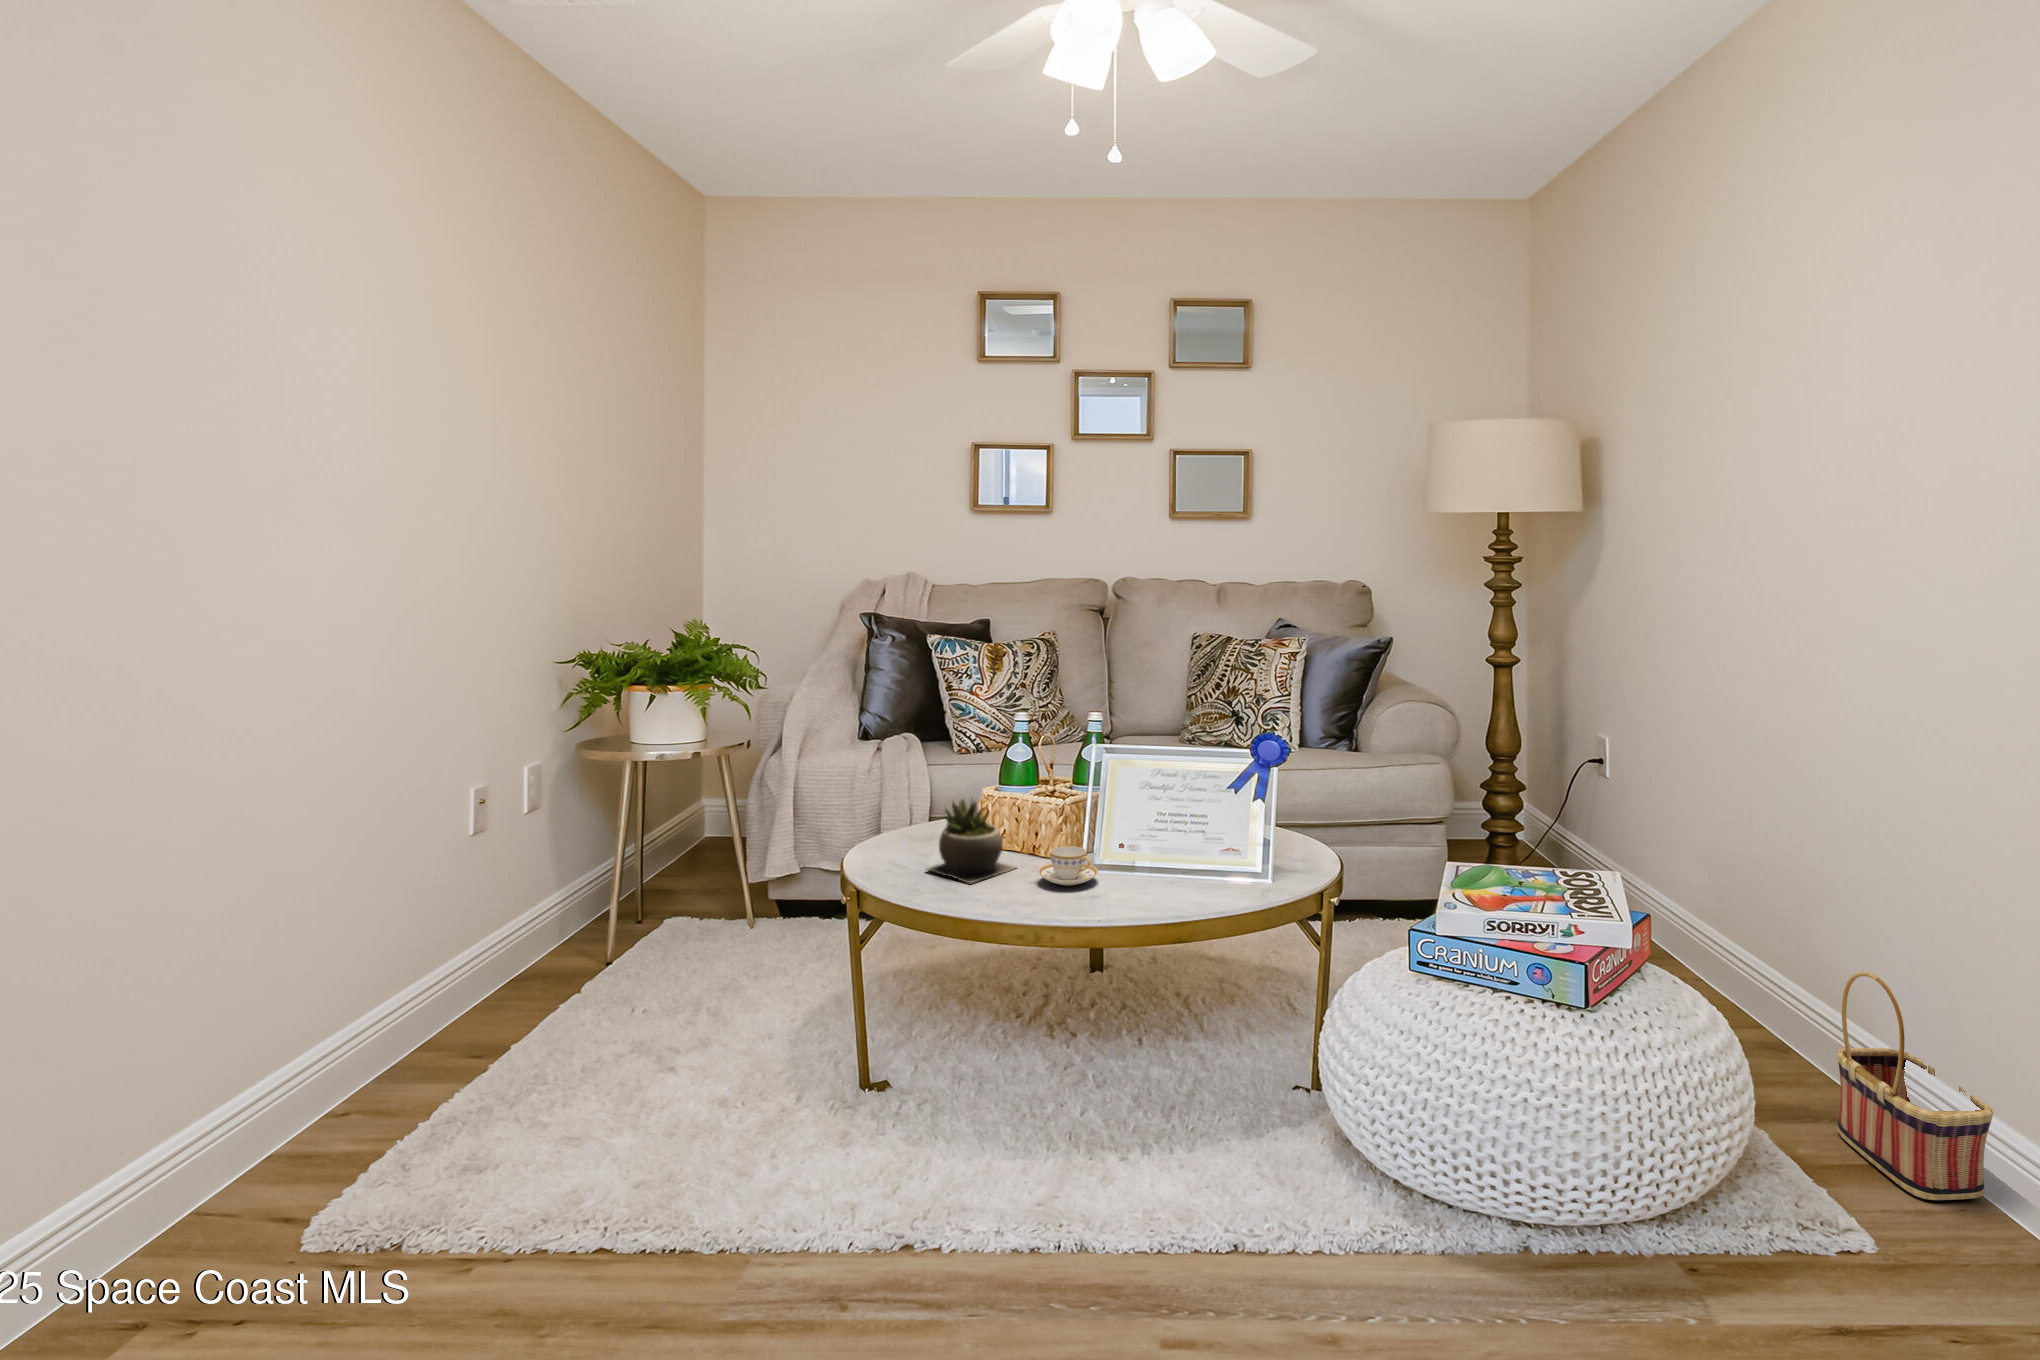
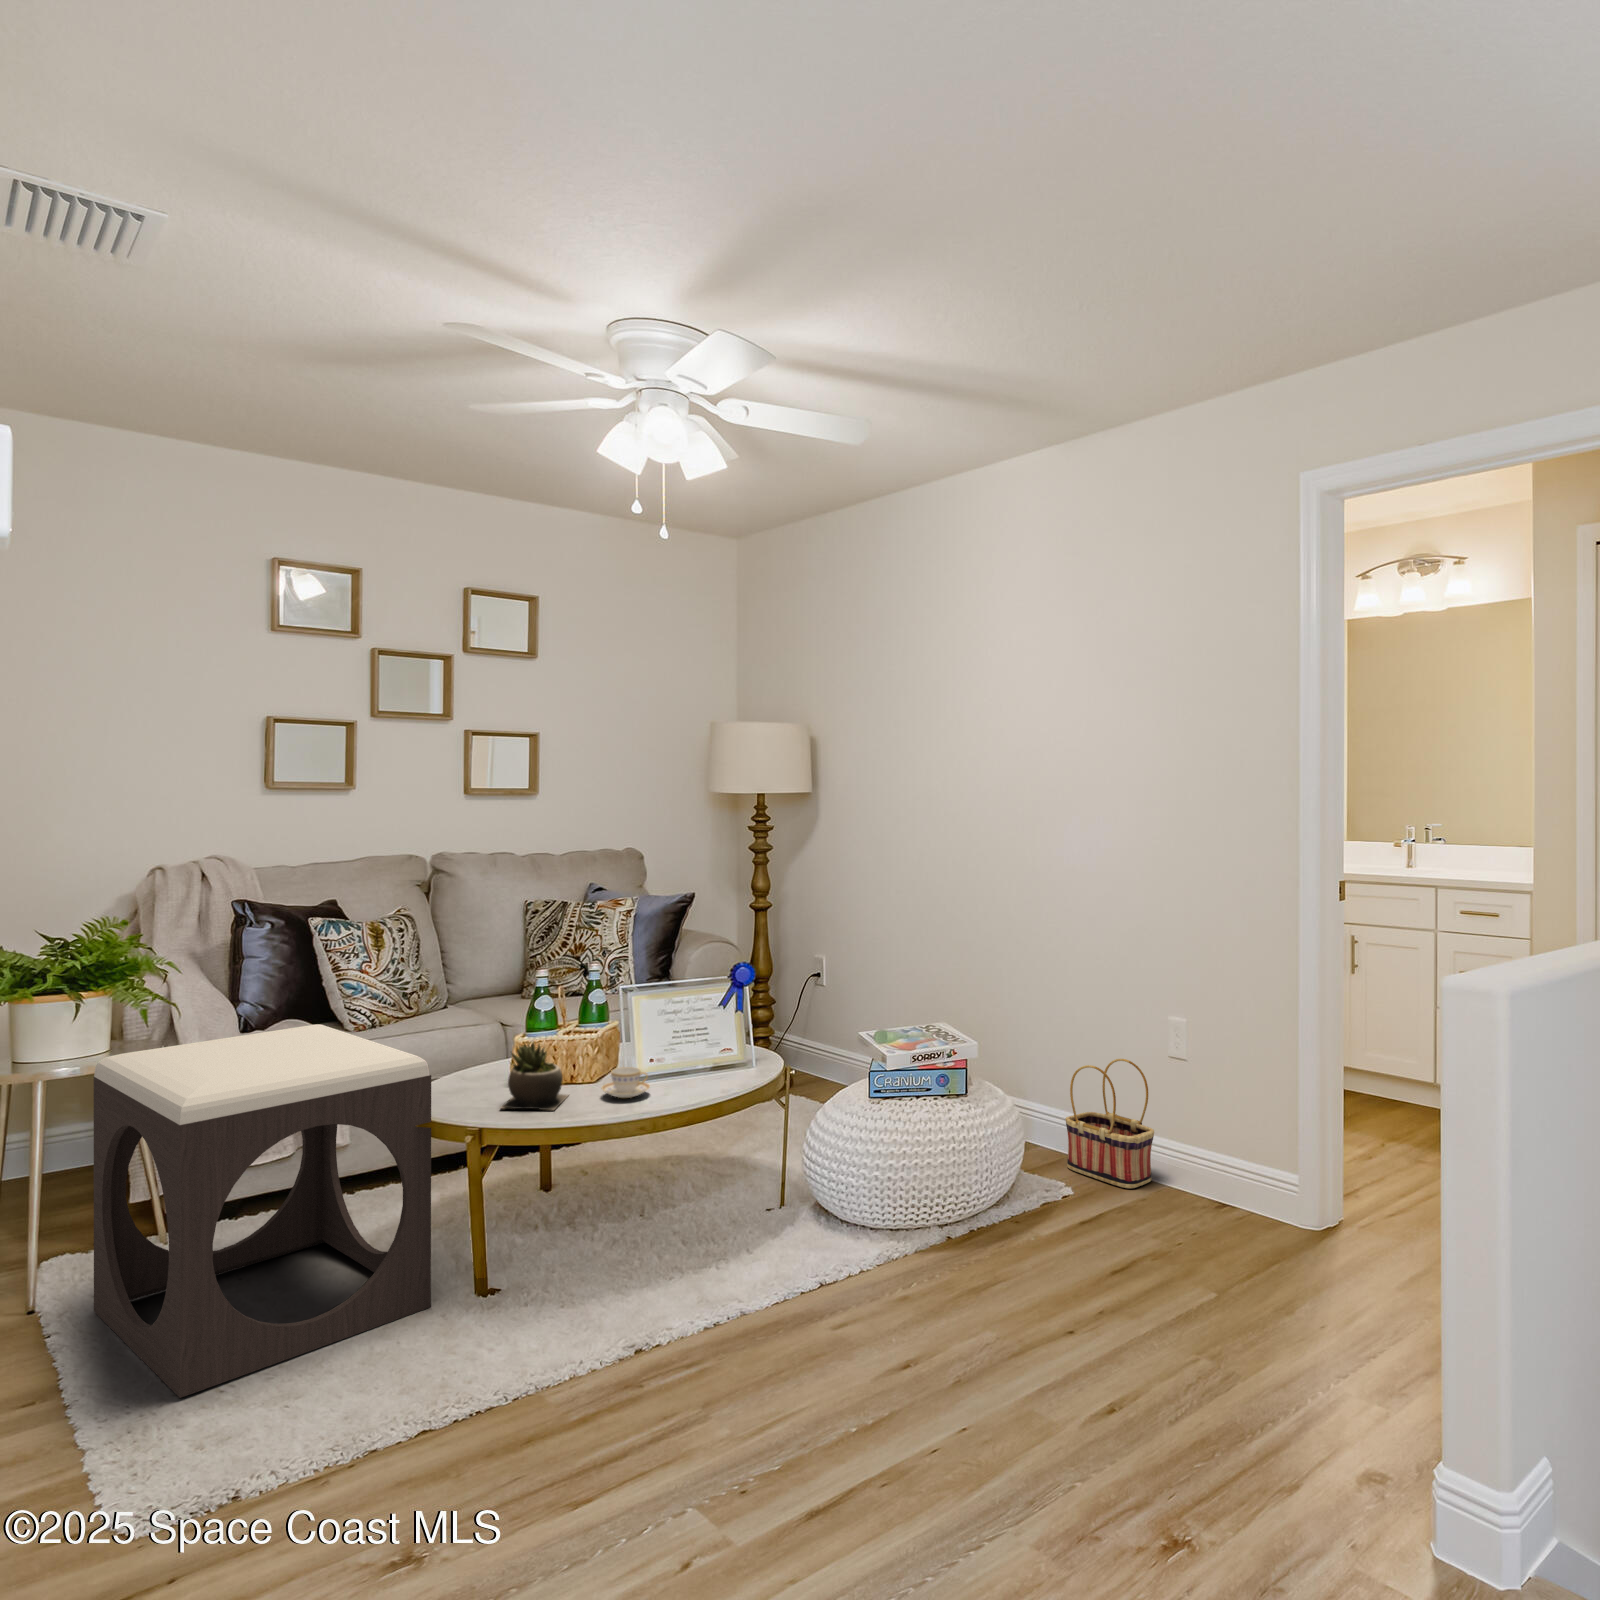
footstool: none [569,746,850,1099] -> present [94,1024,431,1398]

